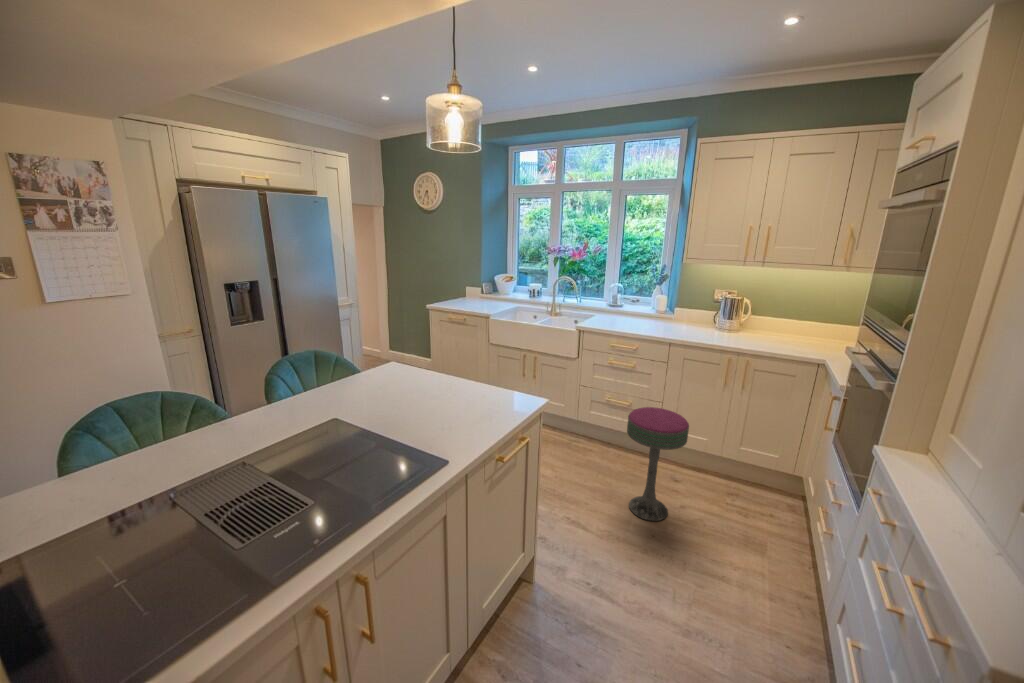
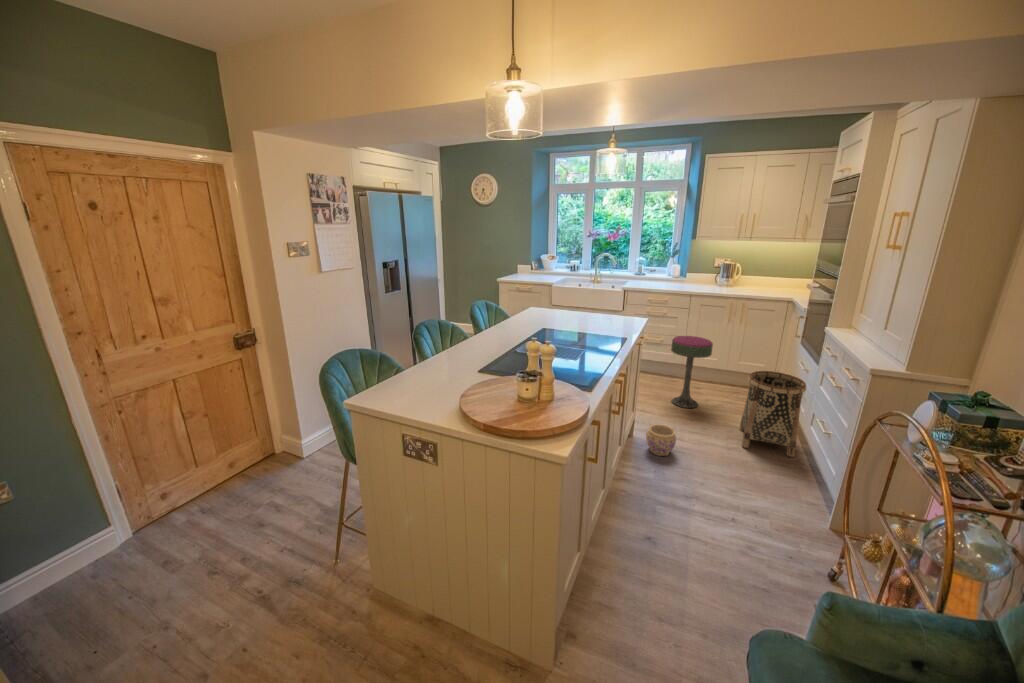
basket: none [716,492,836,668] -> present [740,371,806,457]
planter: none [546,575,595,639] -> present [646,424,676,456]

